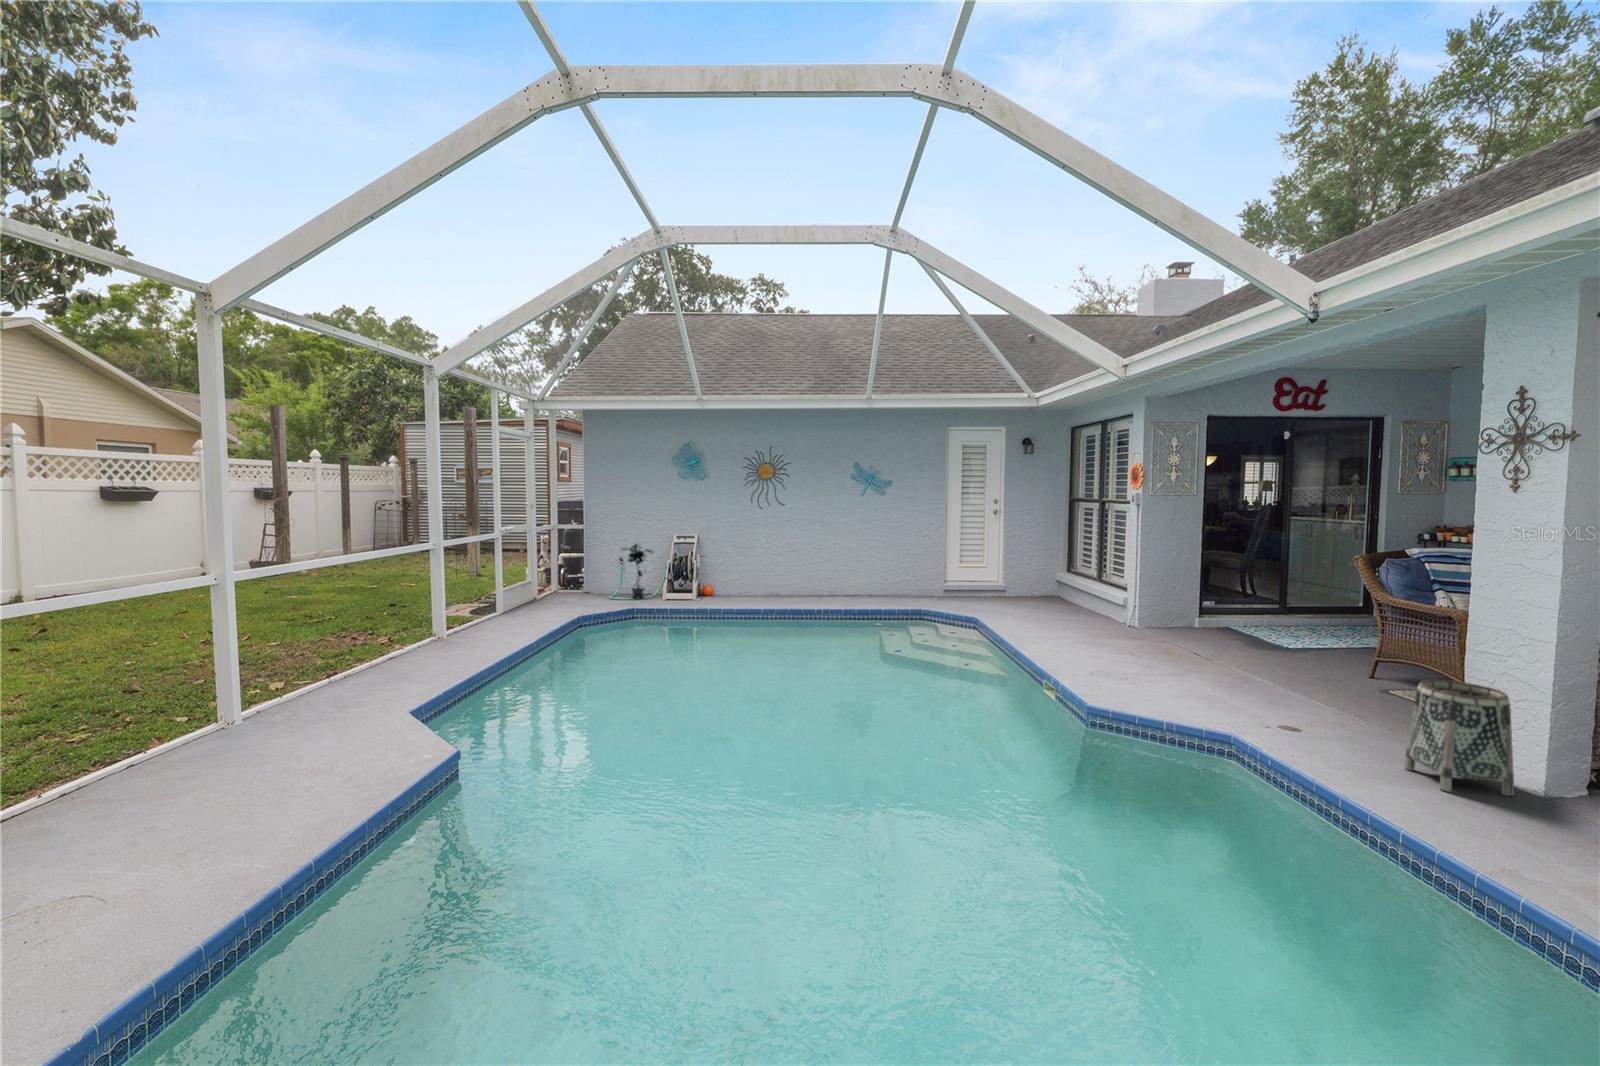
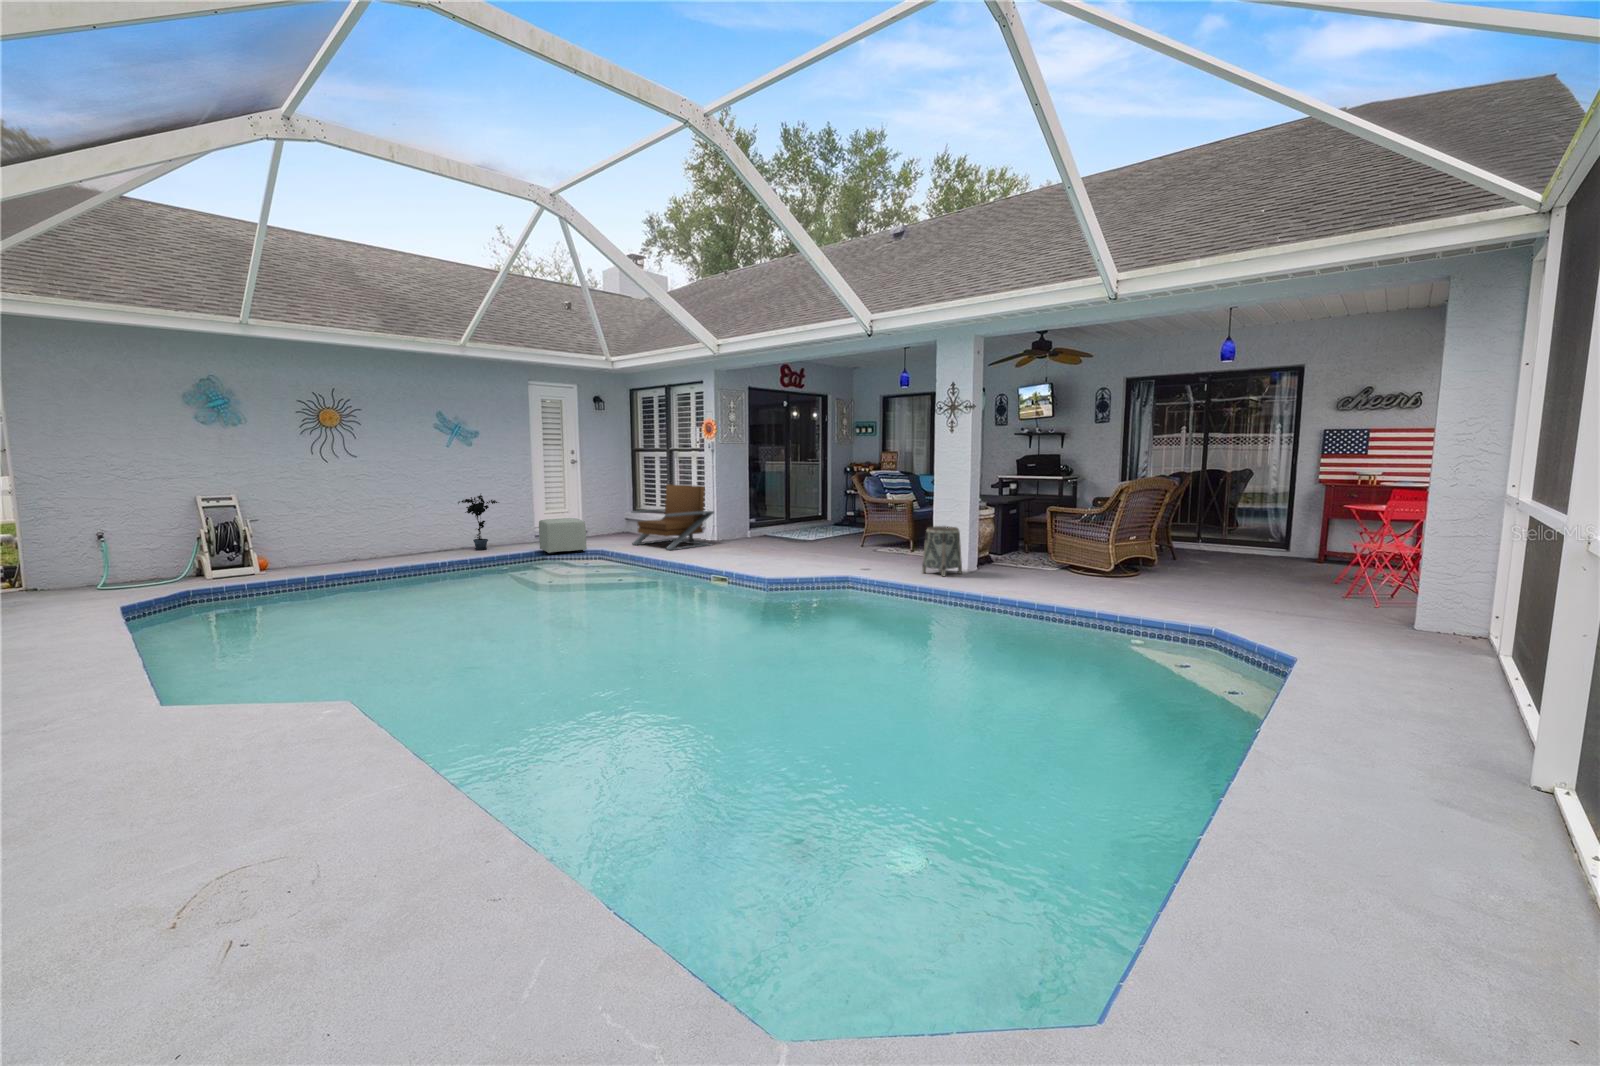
potted plant: present [622,544,652,598] -> present [458,495,499,550]
lounge chair: none [1029,546,1131,634] -> present [632,485,714,550]
ottoman: none [919,577,965,618] -> present [539,518,587,554]

